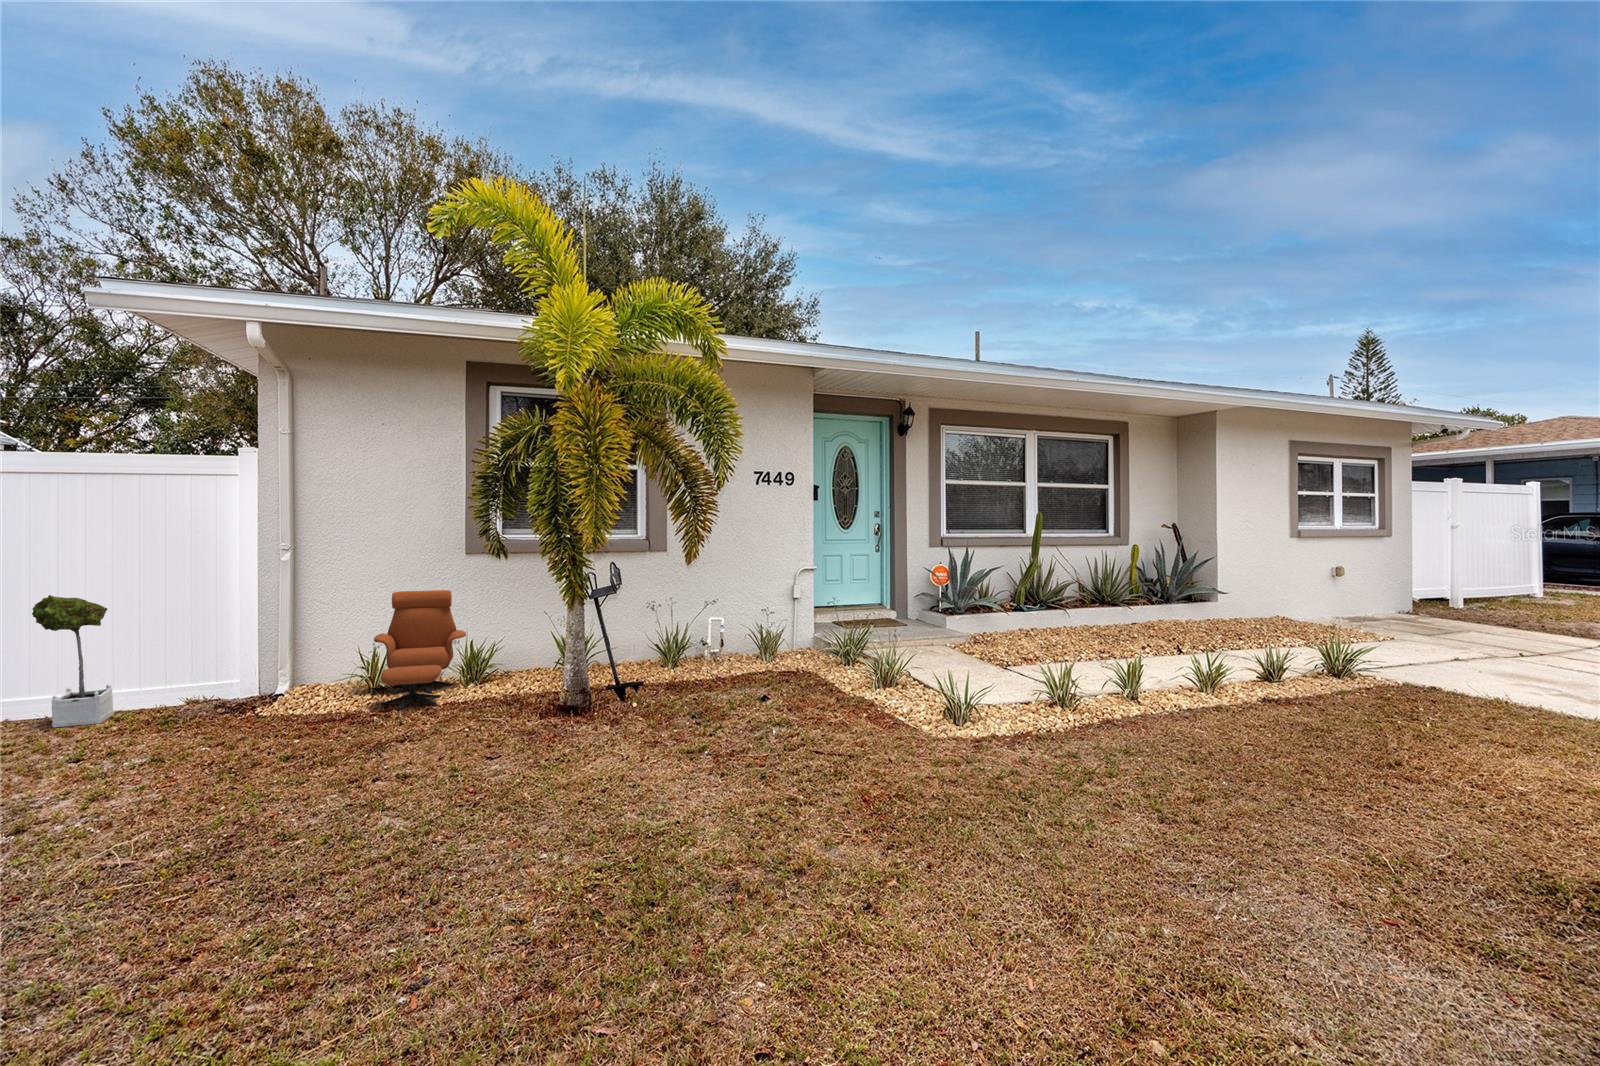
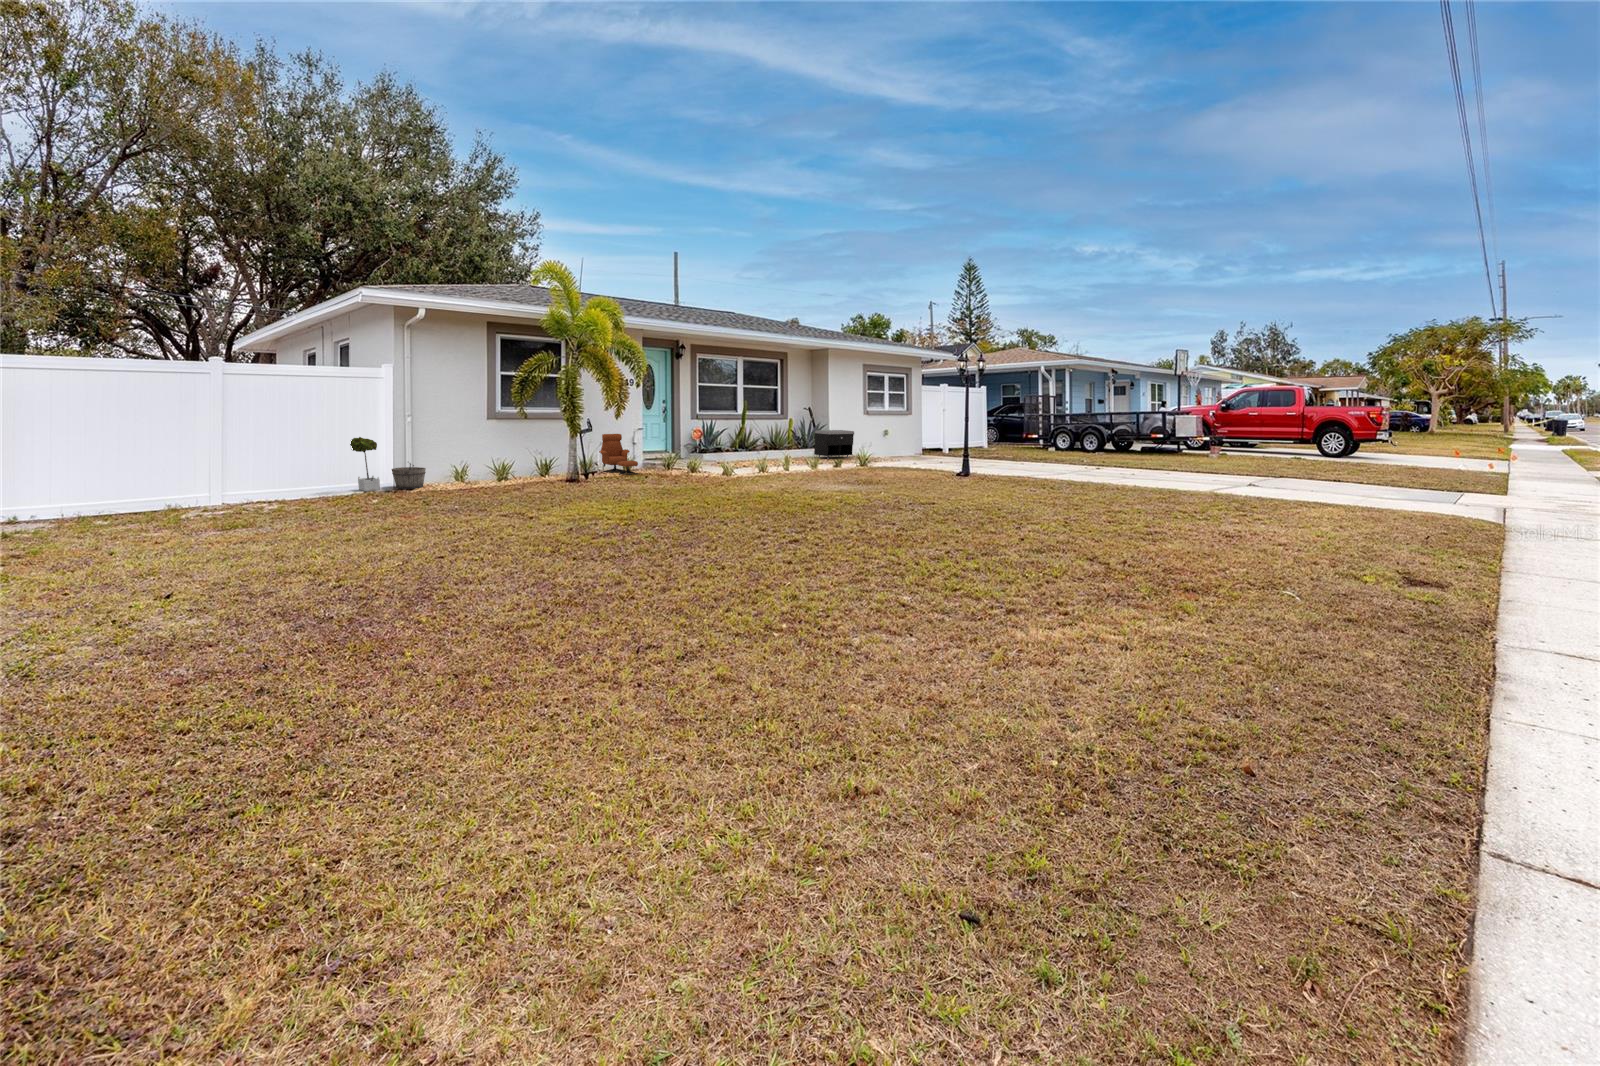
storage bench: none [1189,568,1282,629] -> present [814,430,854,459]
lounge chair: present [374,590,466,710] -> present [599,434,638,475]
wooden bucket: none [148,651,242,720] -> present [392,463,426,489]

